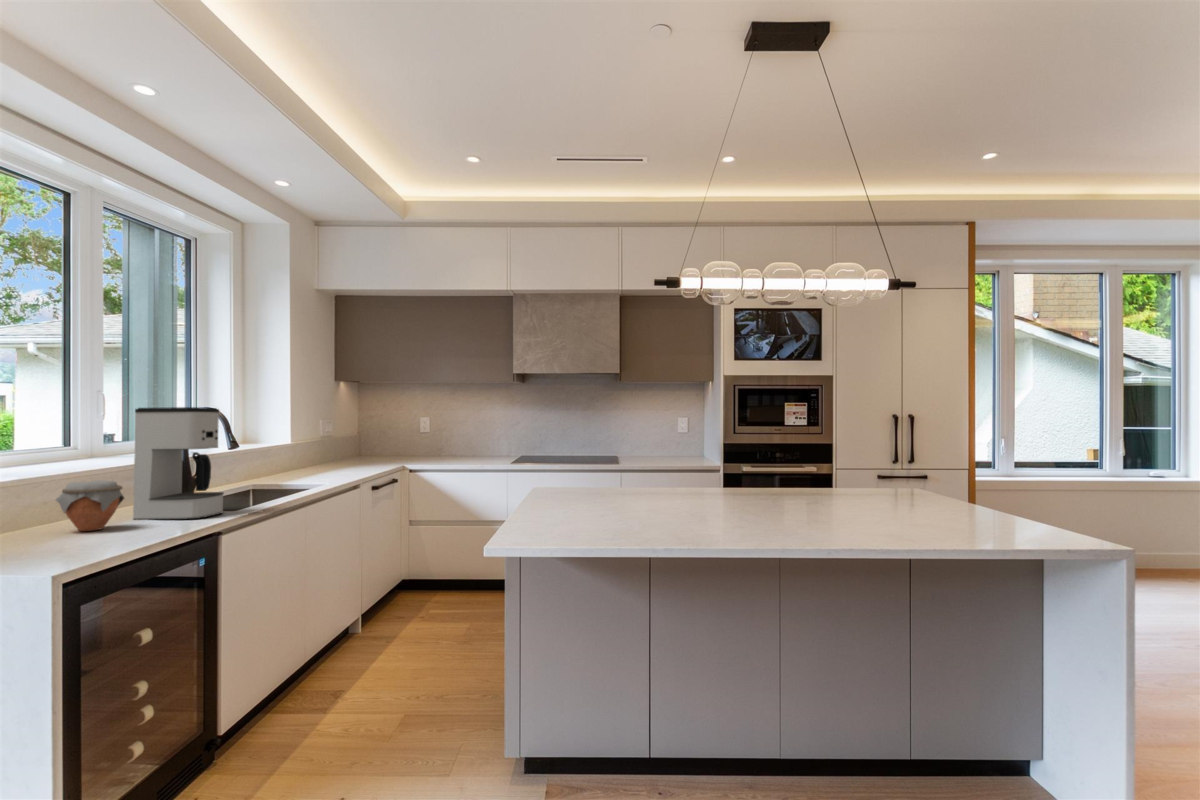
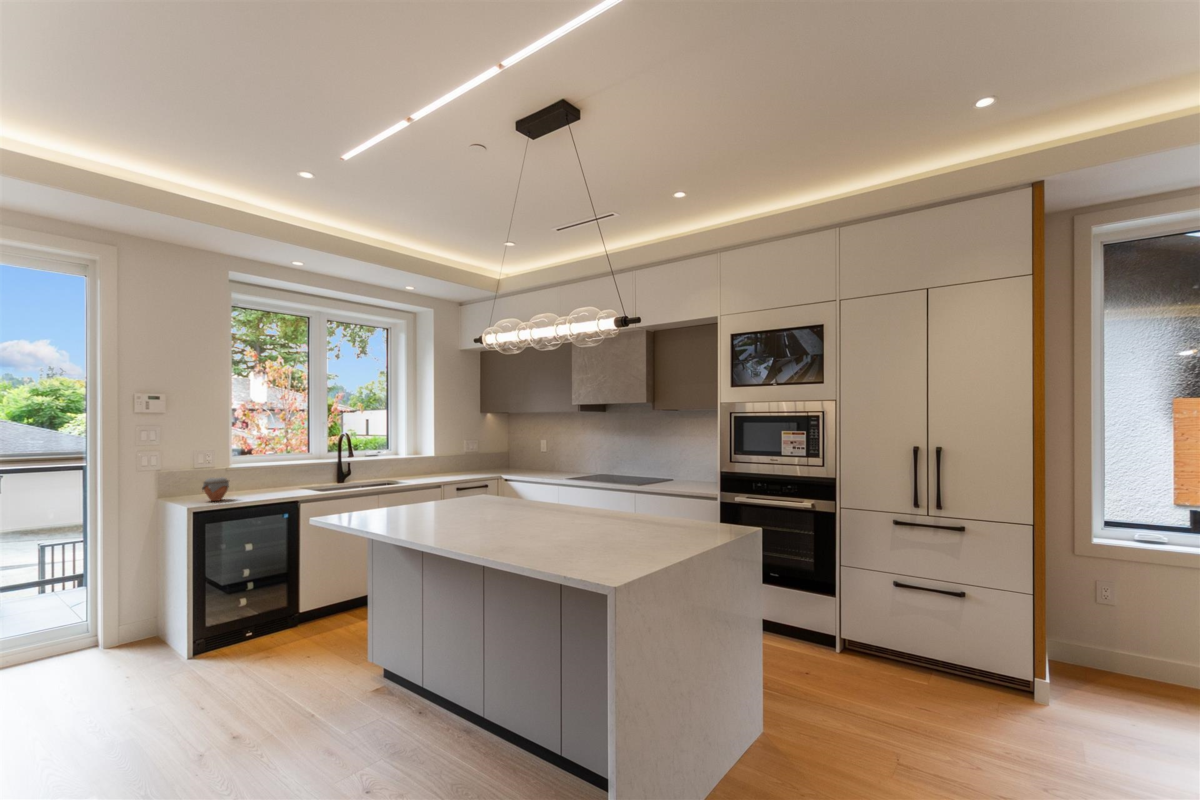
coffee maker: present [133,407,224,520] -> none [250,440,292,499]

